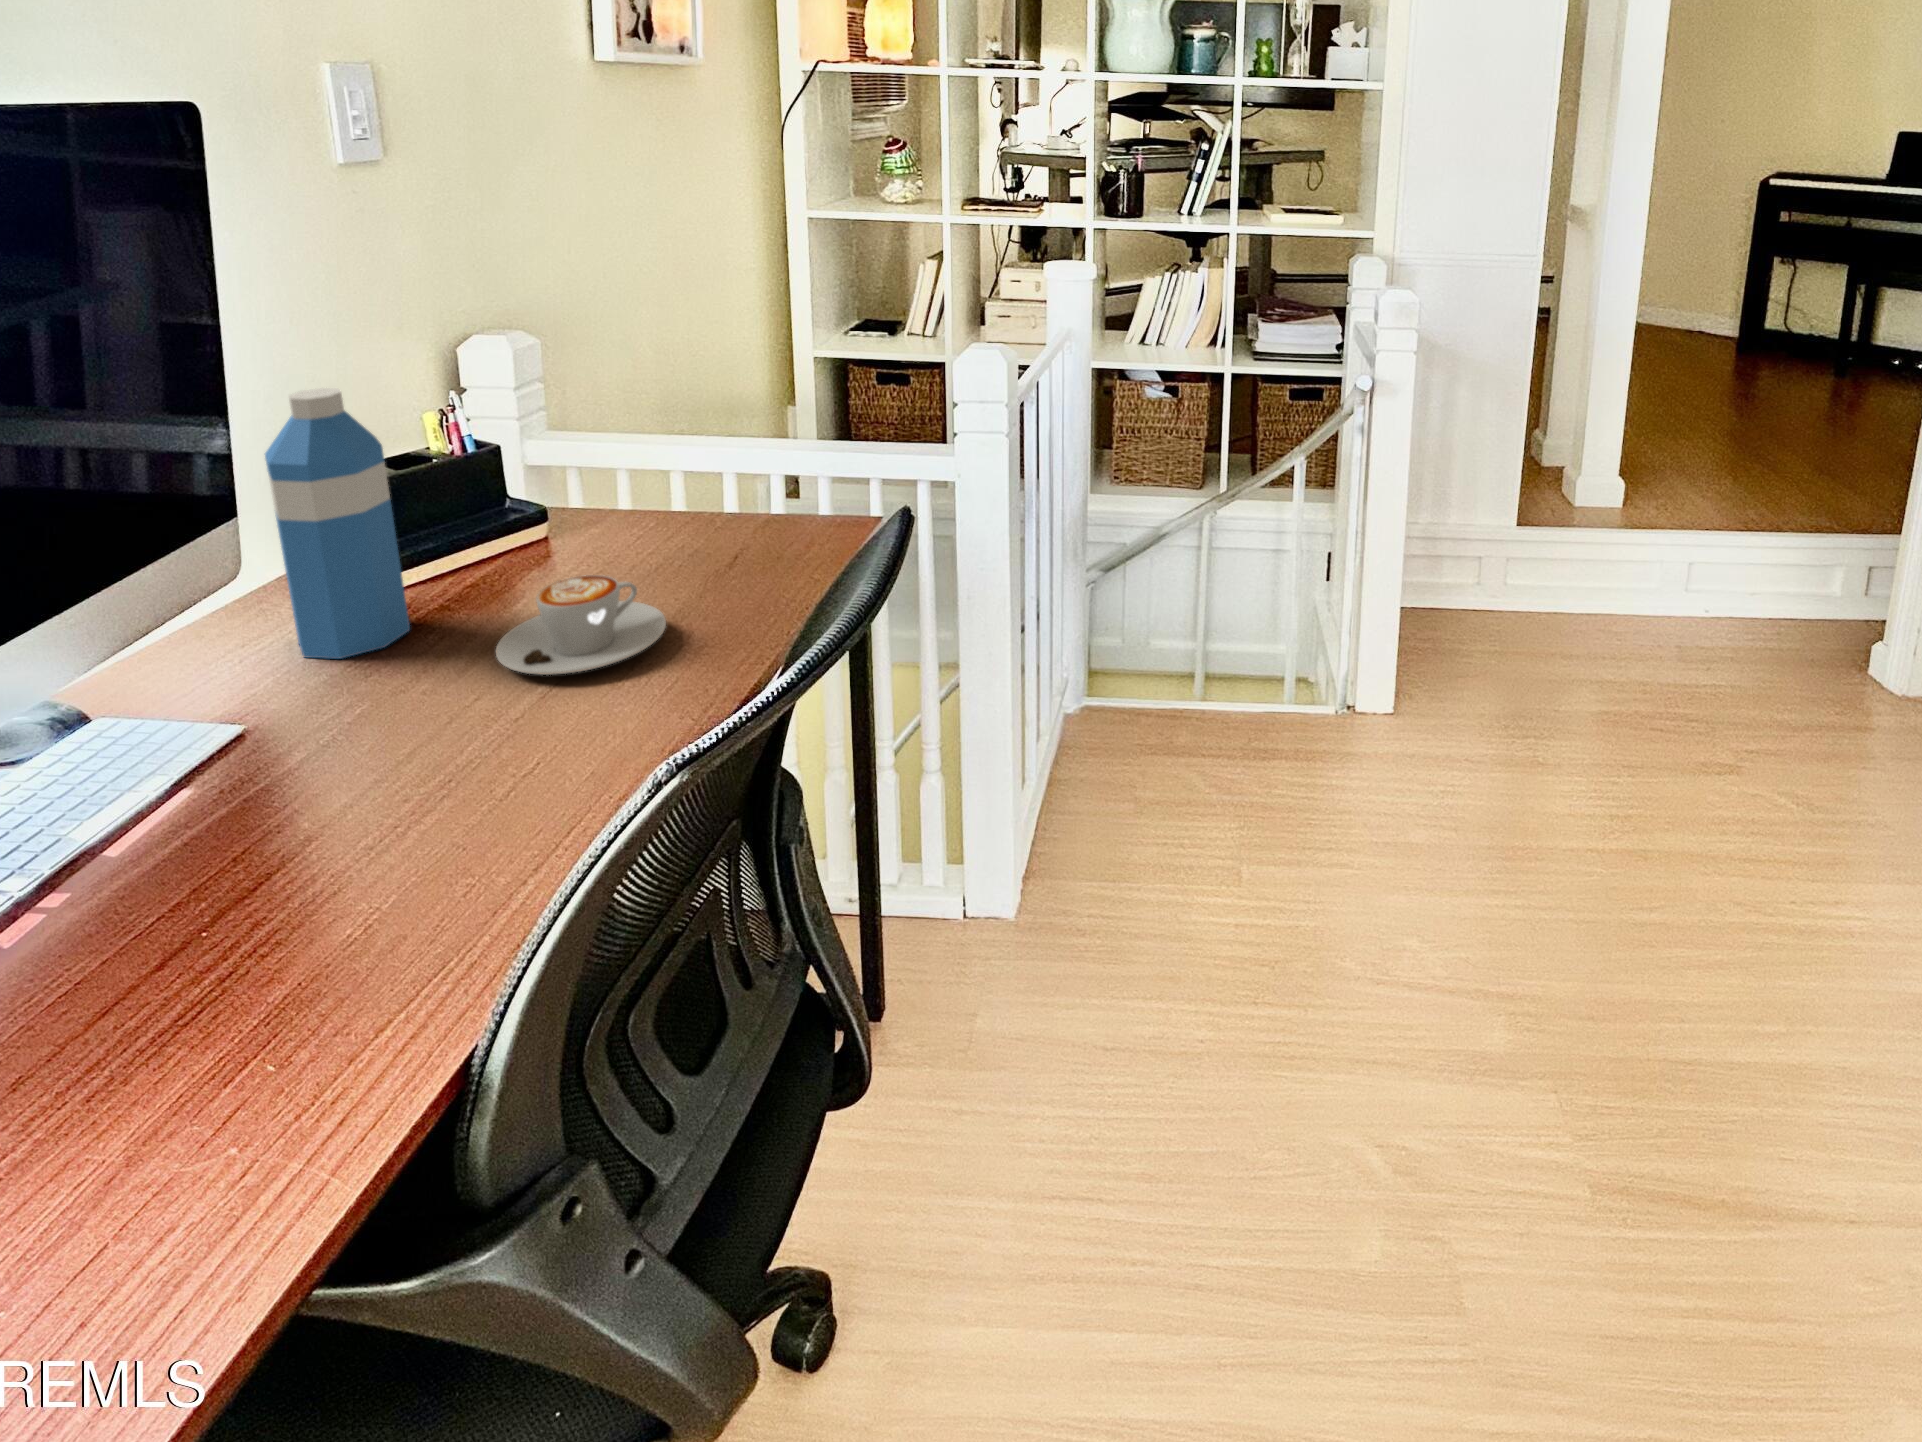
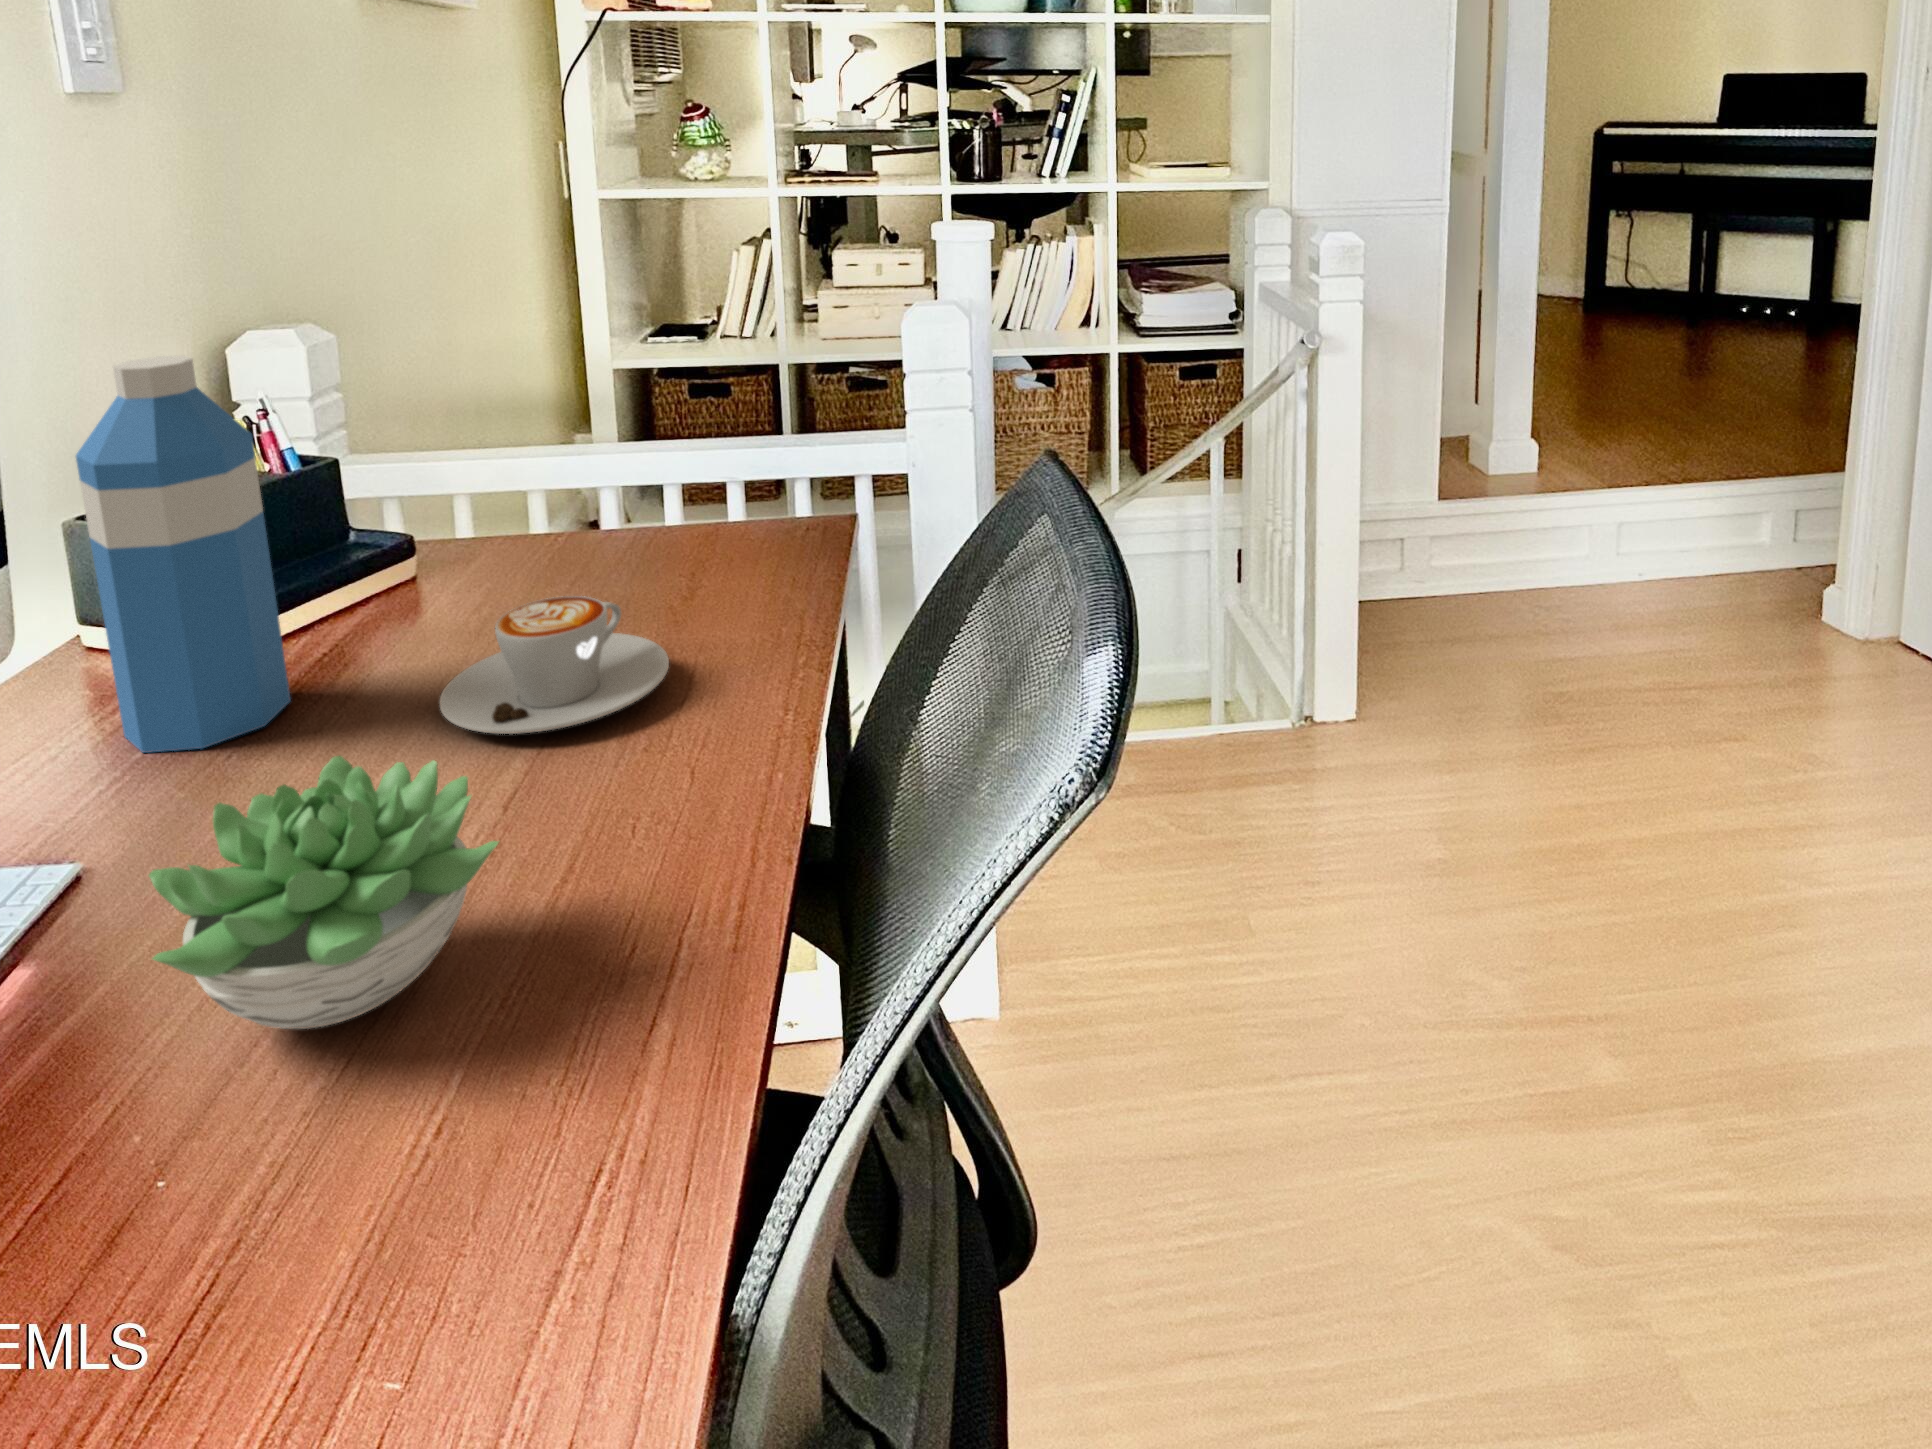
succulent plant: none [186,690,435,866] -> present [149,756,498,1029]

